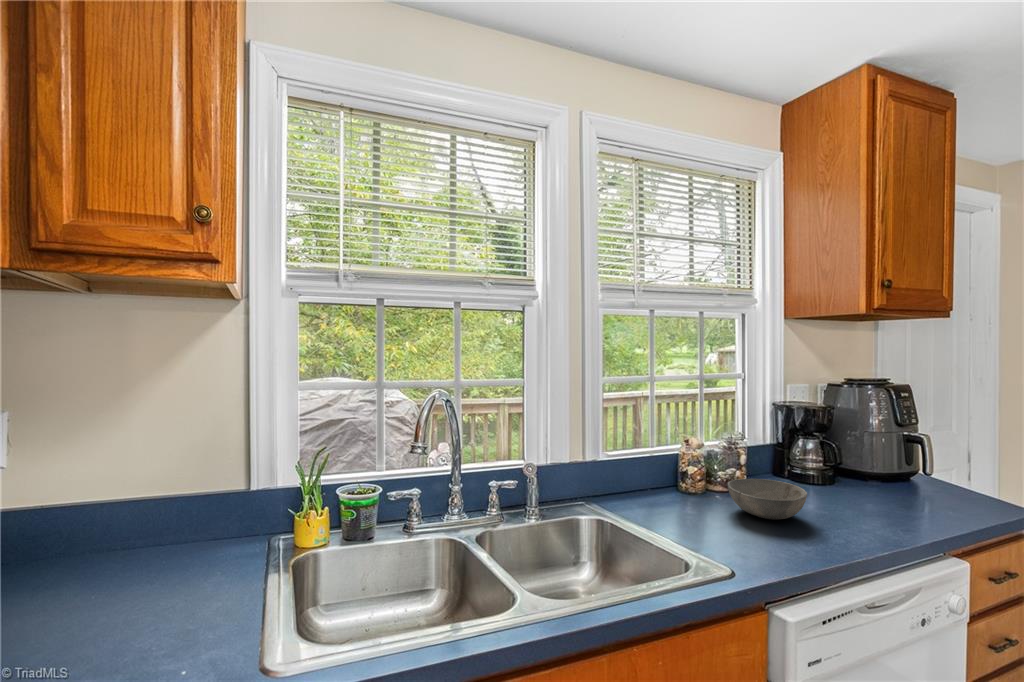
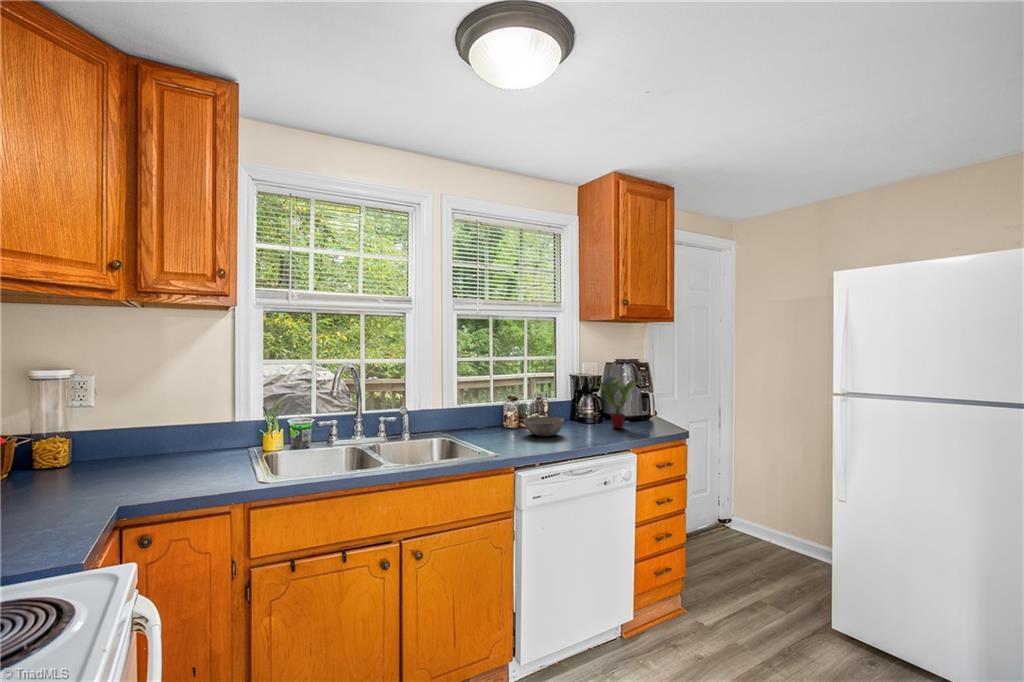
potted plant: none [835,410,937,501] -> present [594,378,643,428]

